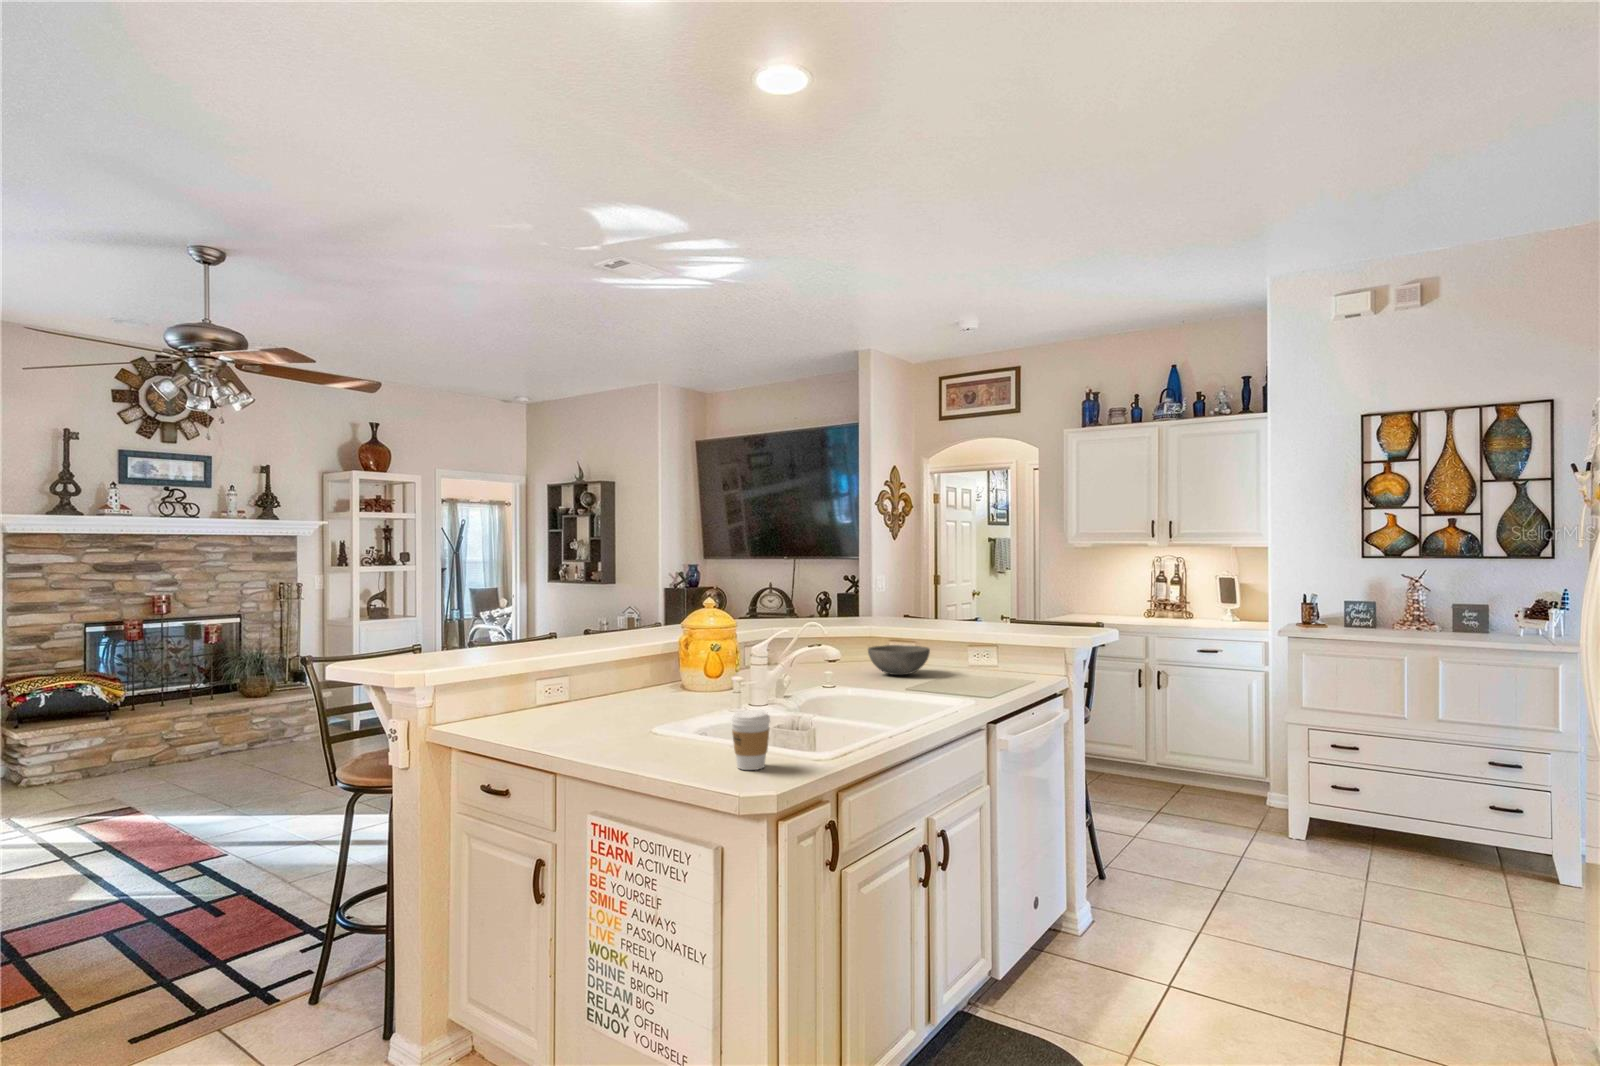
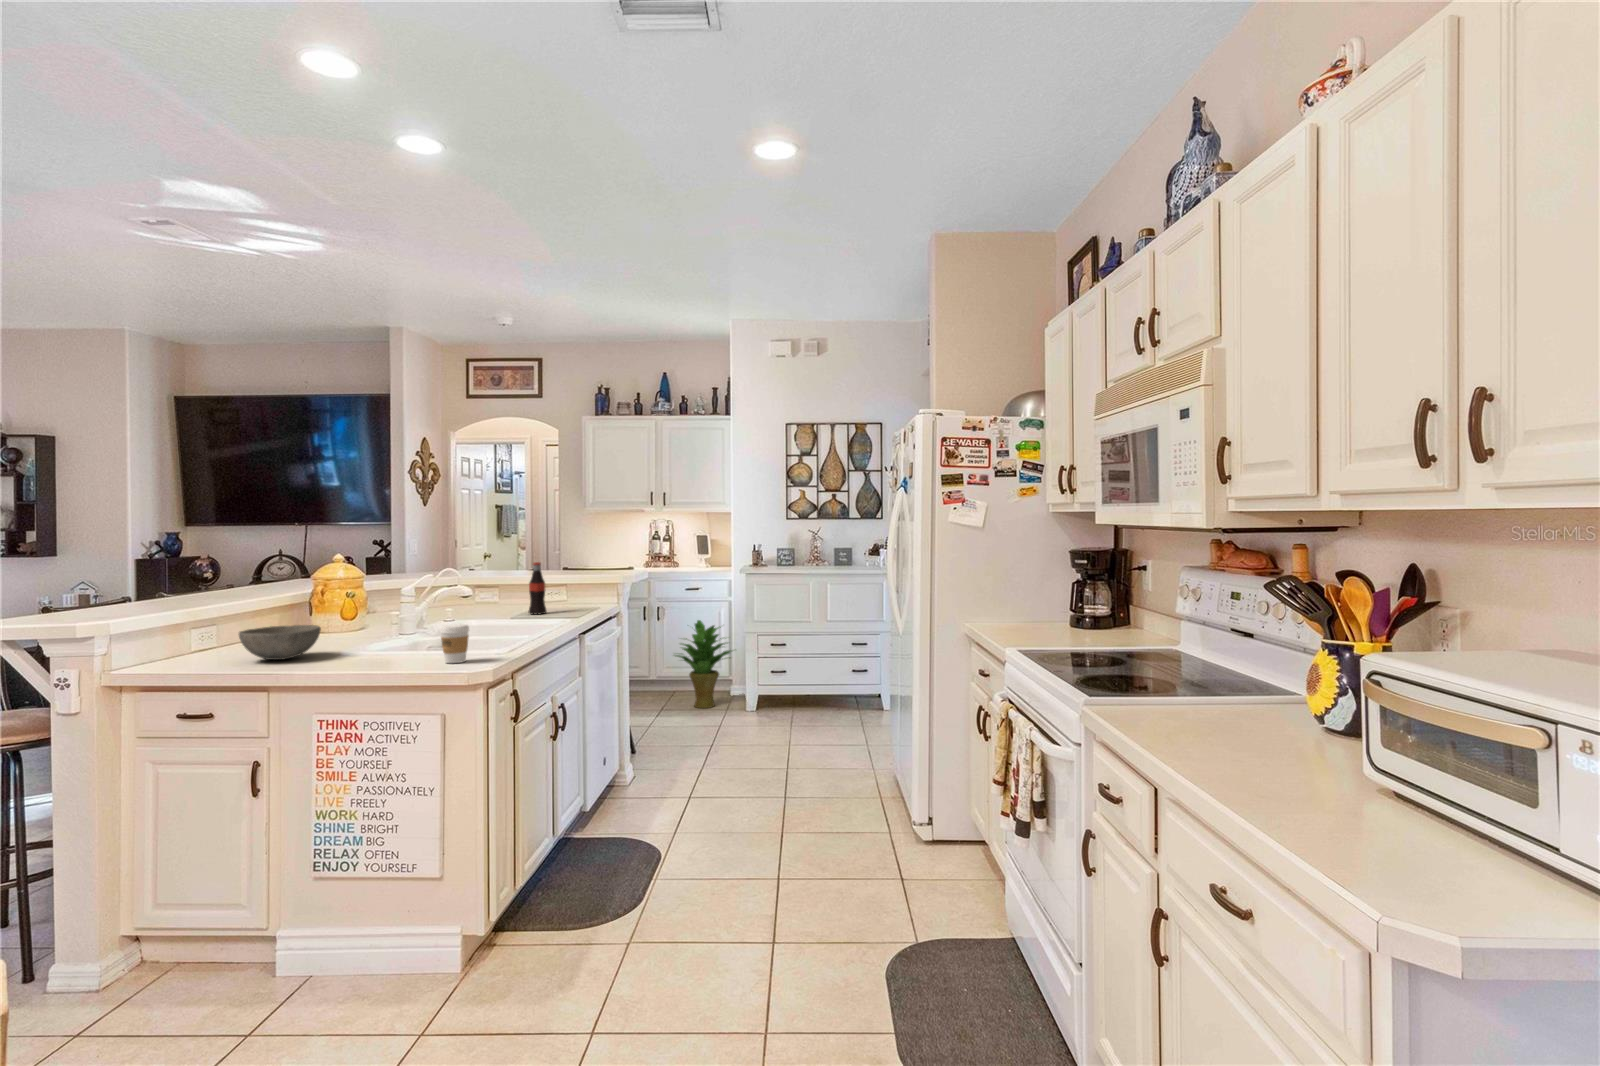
bottle: none [937,615,961,685] -> present [528,562,546,614]
bowl: present [868,645,930,675] -> present [239,625,321,660]
potted plant: none [1177,696,1277,823] -> present [676,620,731,708]

